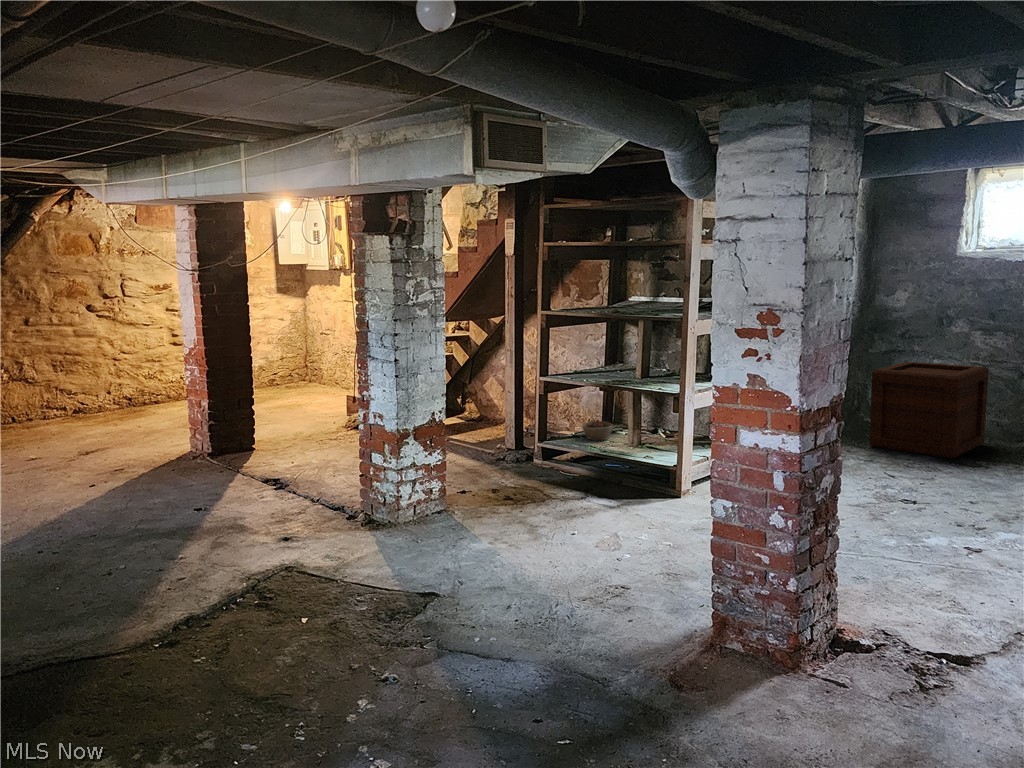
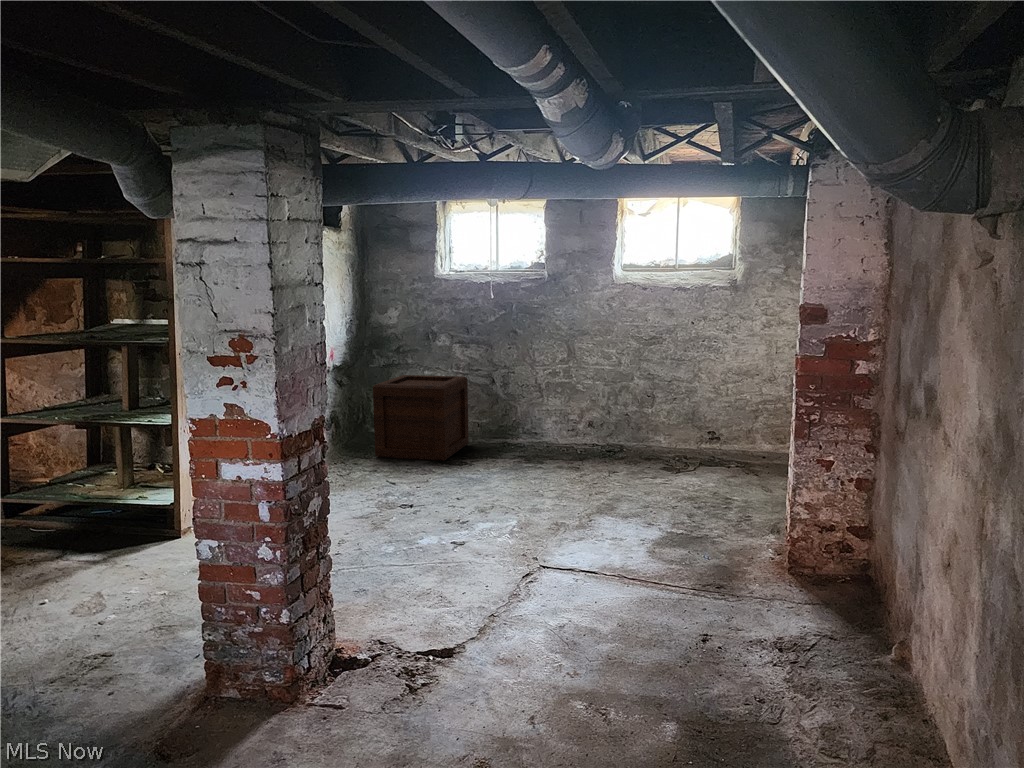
bowl: present [583,420,613,441] -> none [56,462,97,487]

